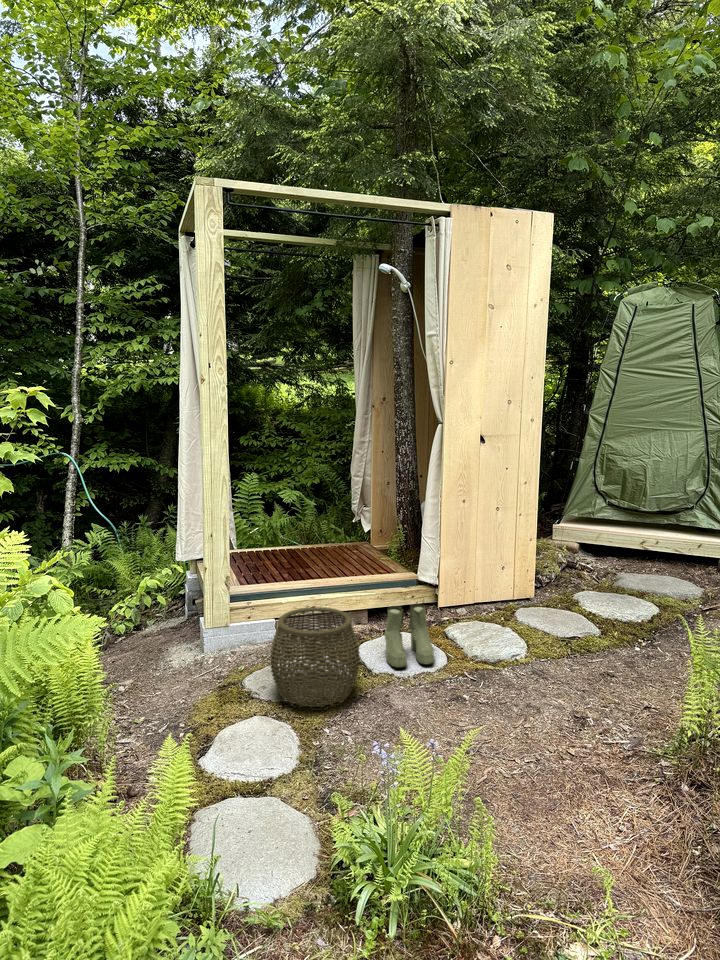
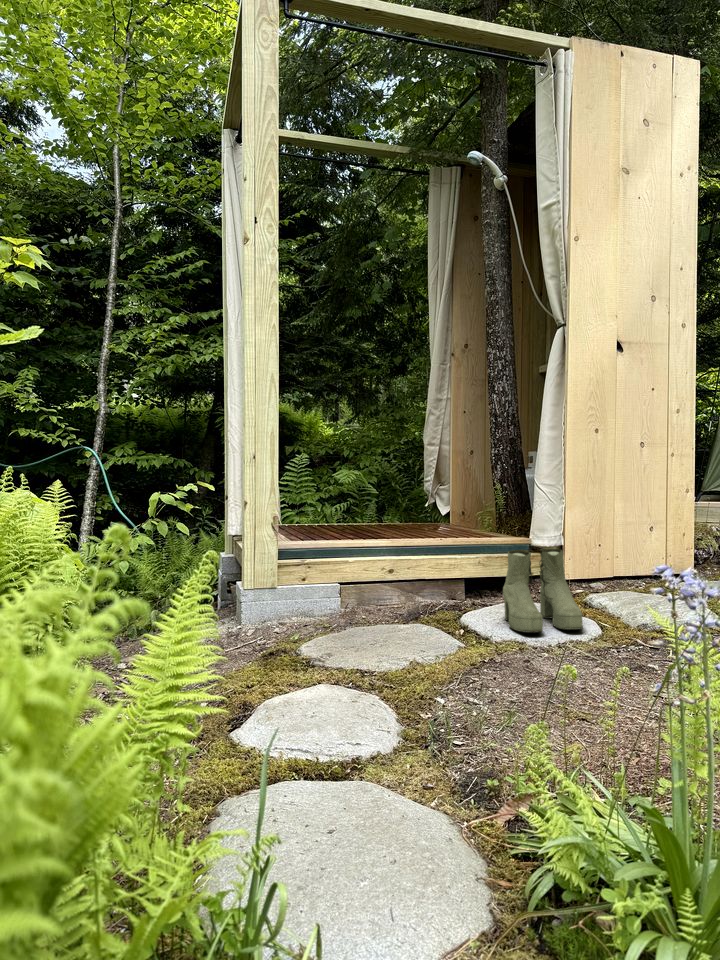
woven basket: present [270,607,360,708] -> none [341,534,481,674]

